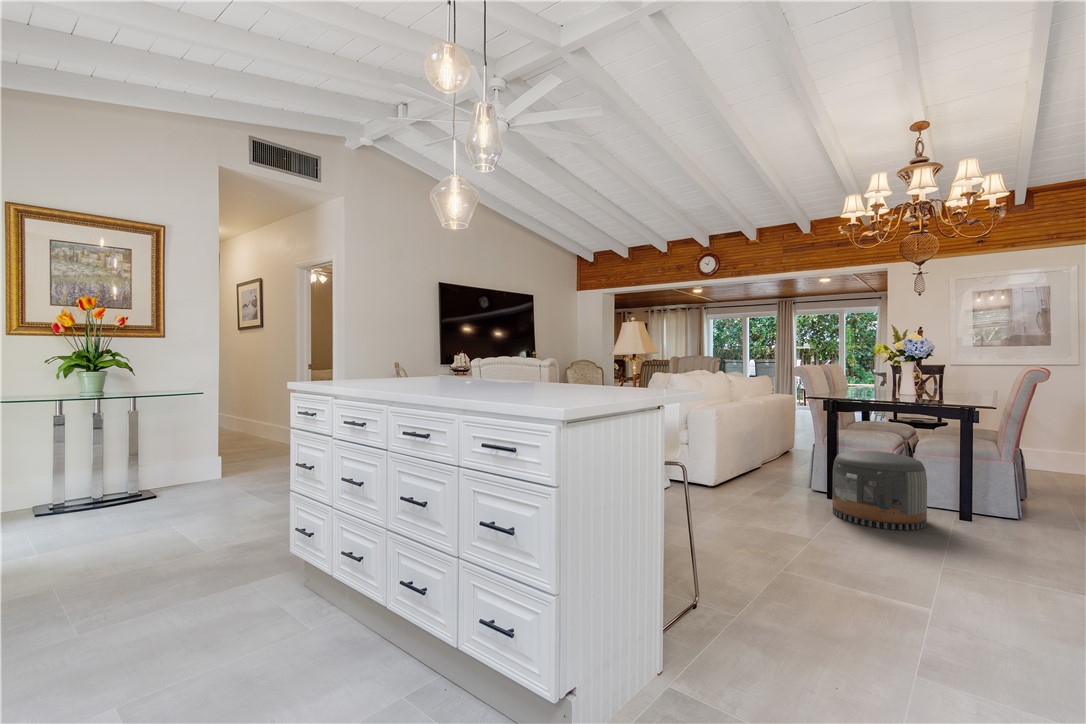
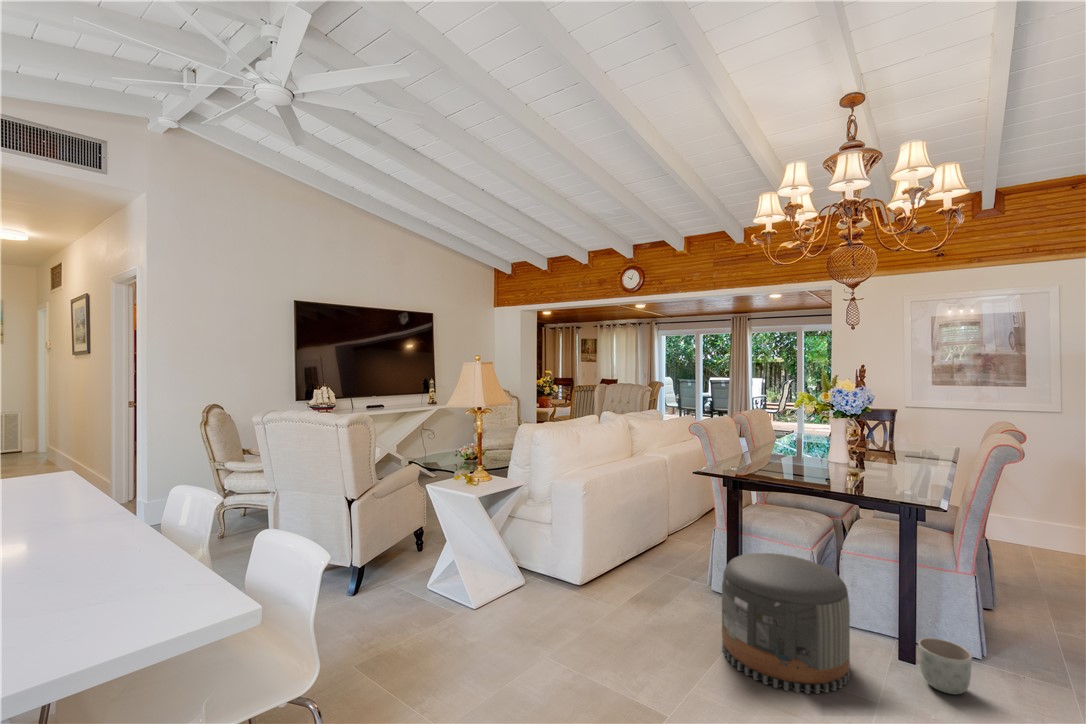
planter: none [974,499,1011,531] -> present [918,638,972,694]

